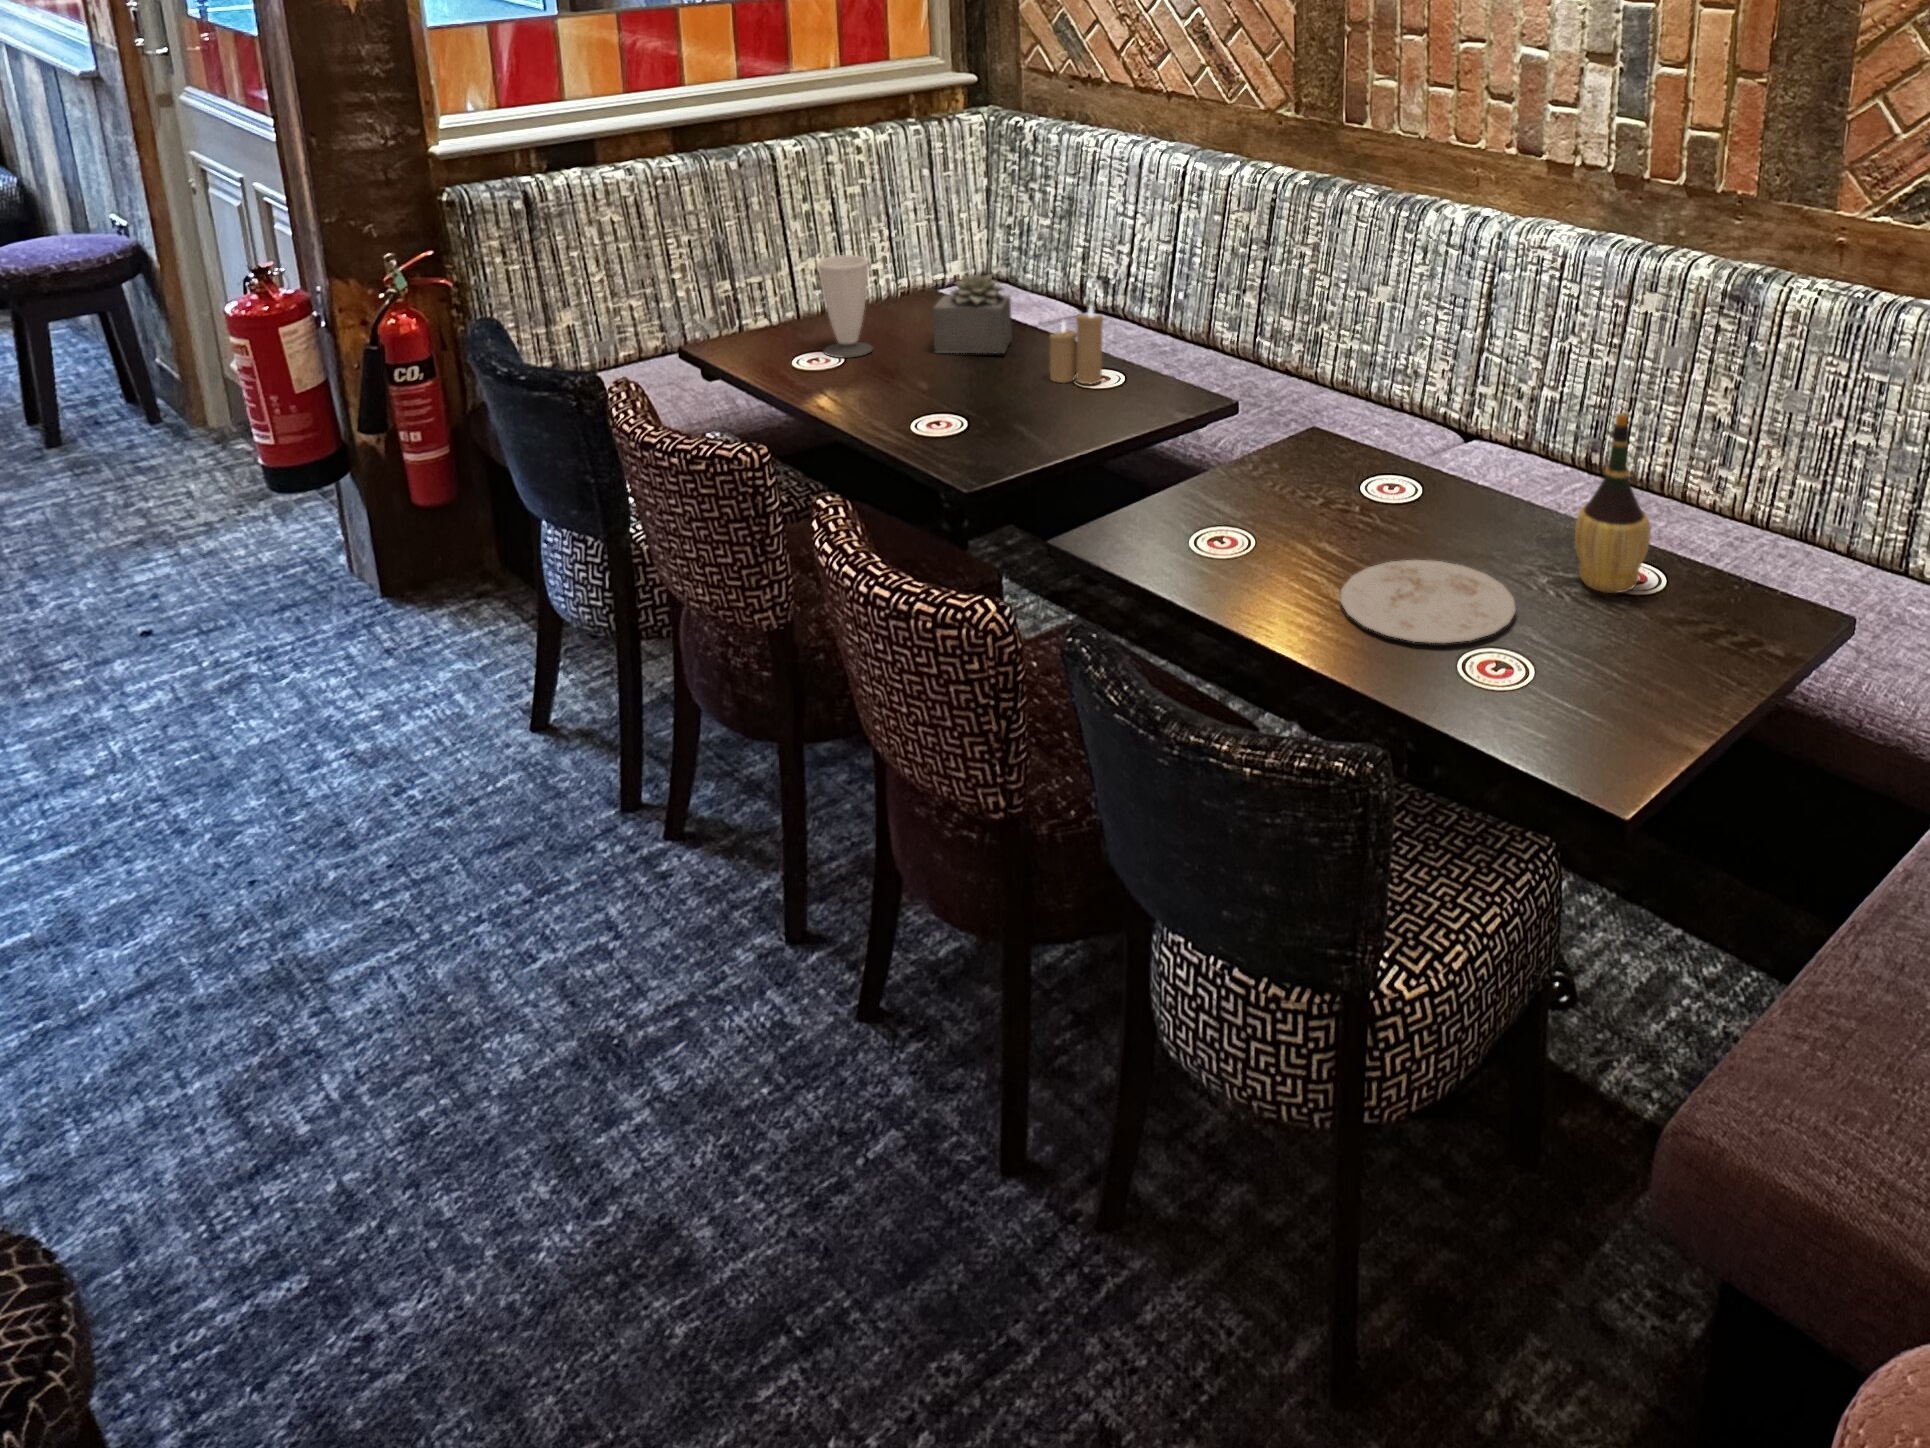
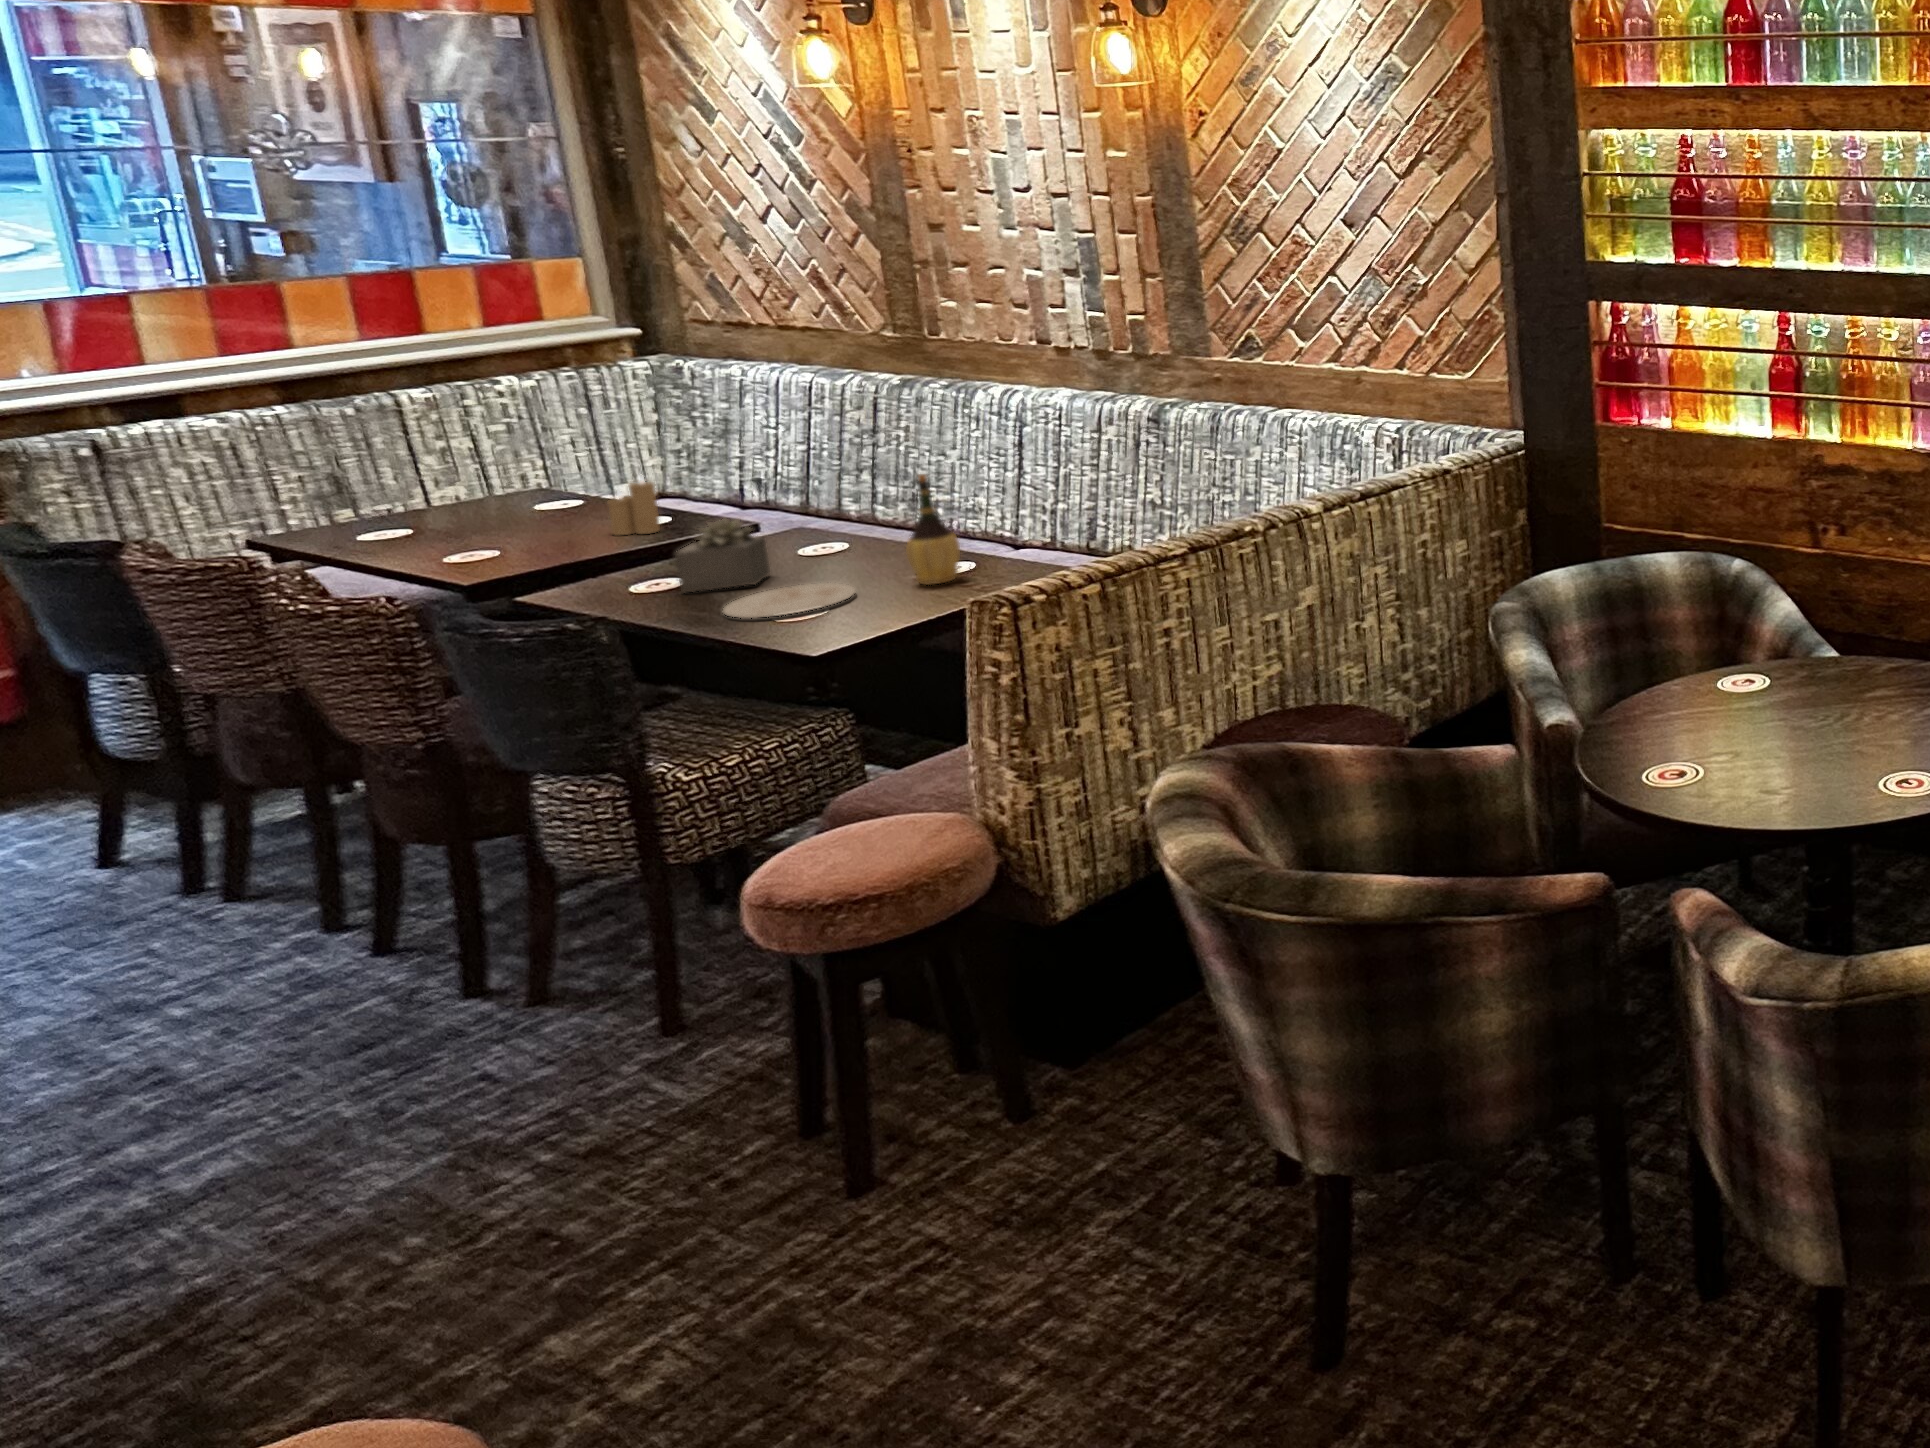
cup: present [818,255,873,358] -> none [387,461,455,540]
succulent plant: present [933,272,1012,353] -> present [675,518,770,592]

